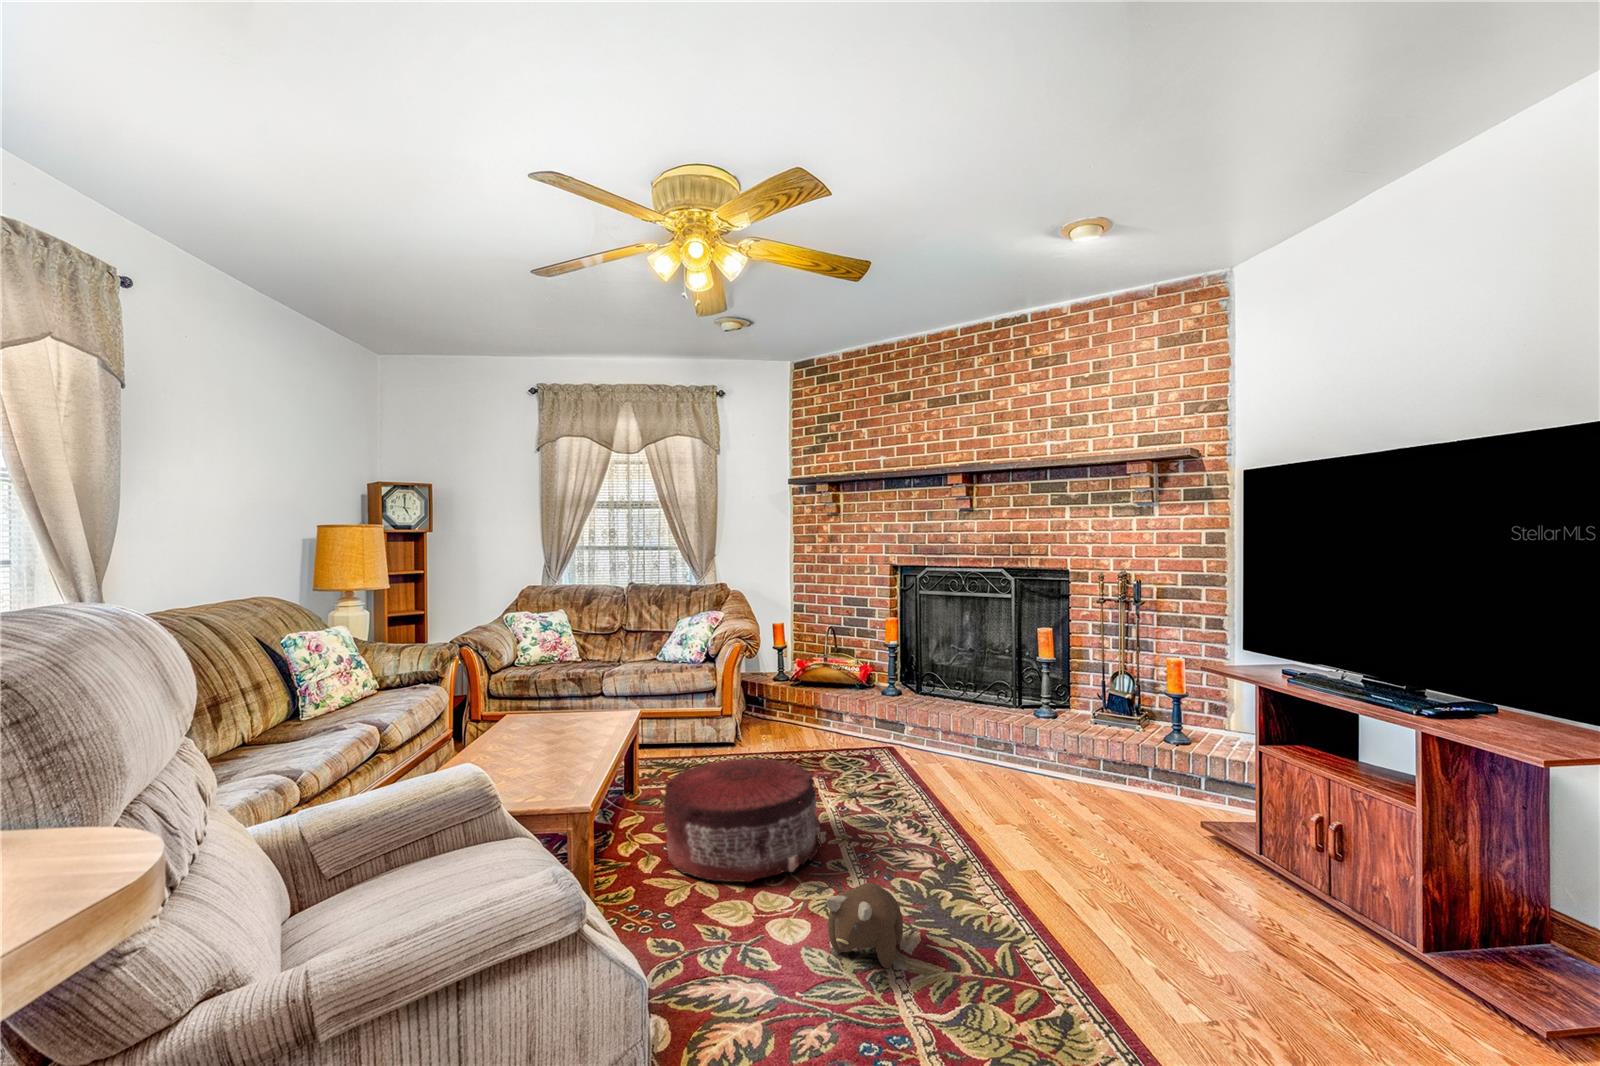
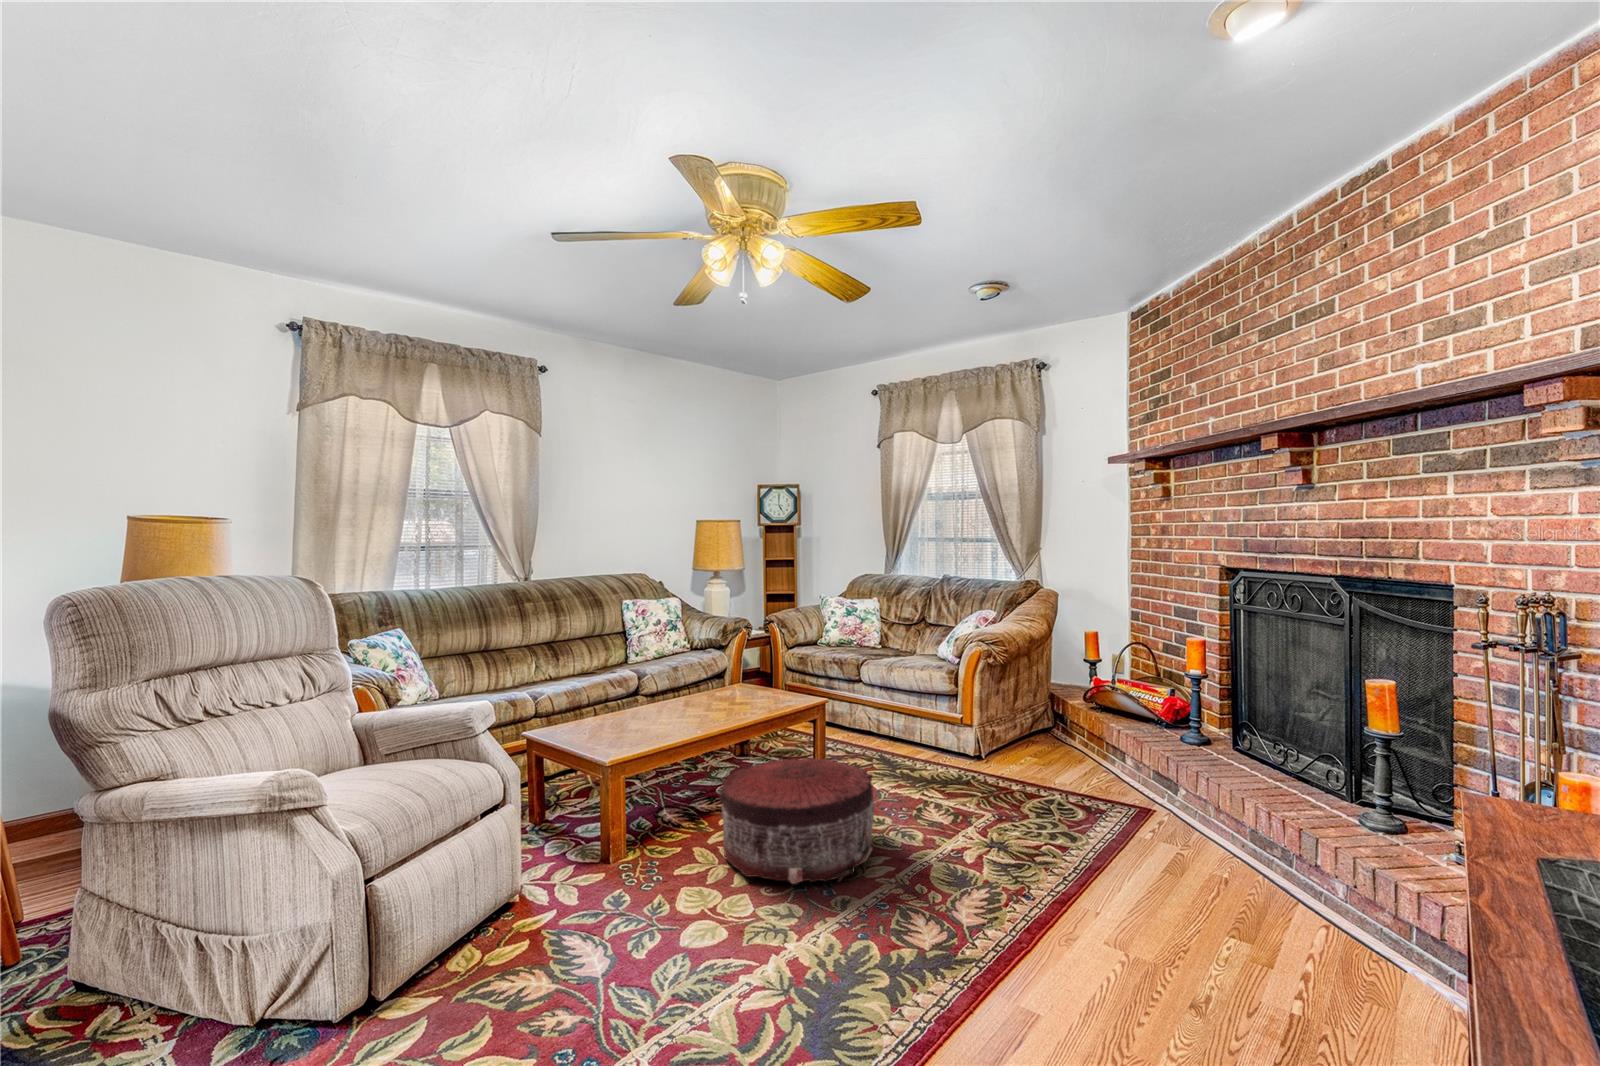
plush toy: present [826,883,903,968] -> none [657,899,774,997]

